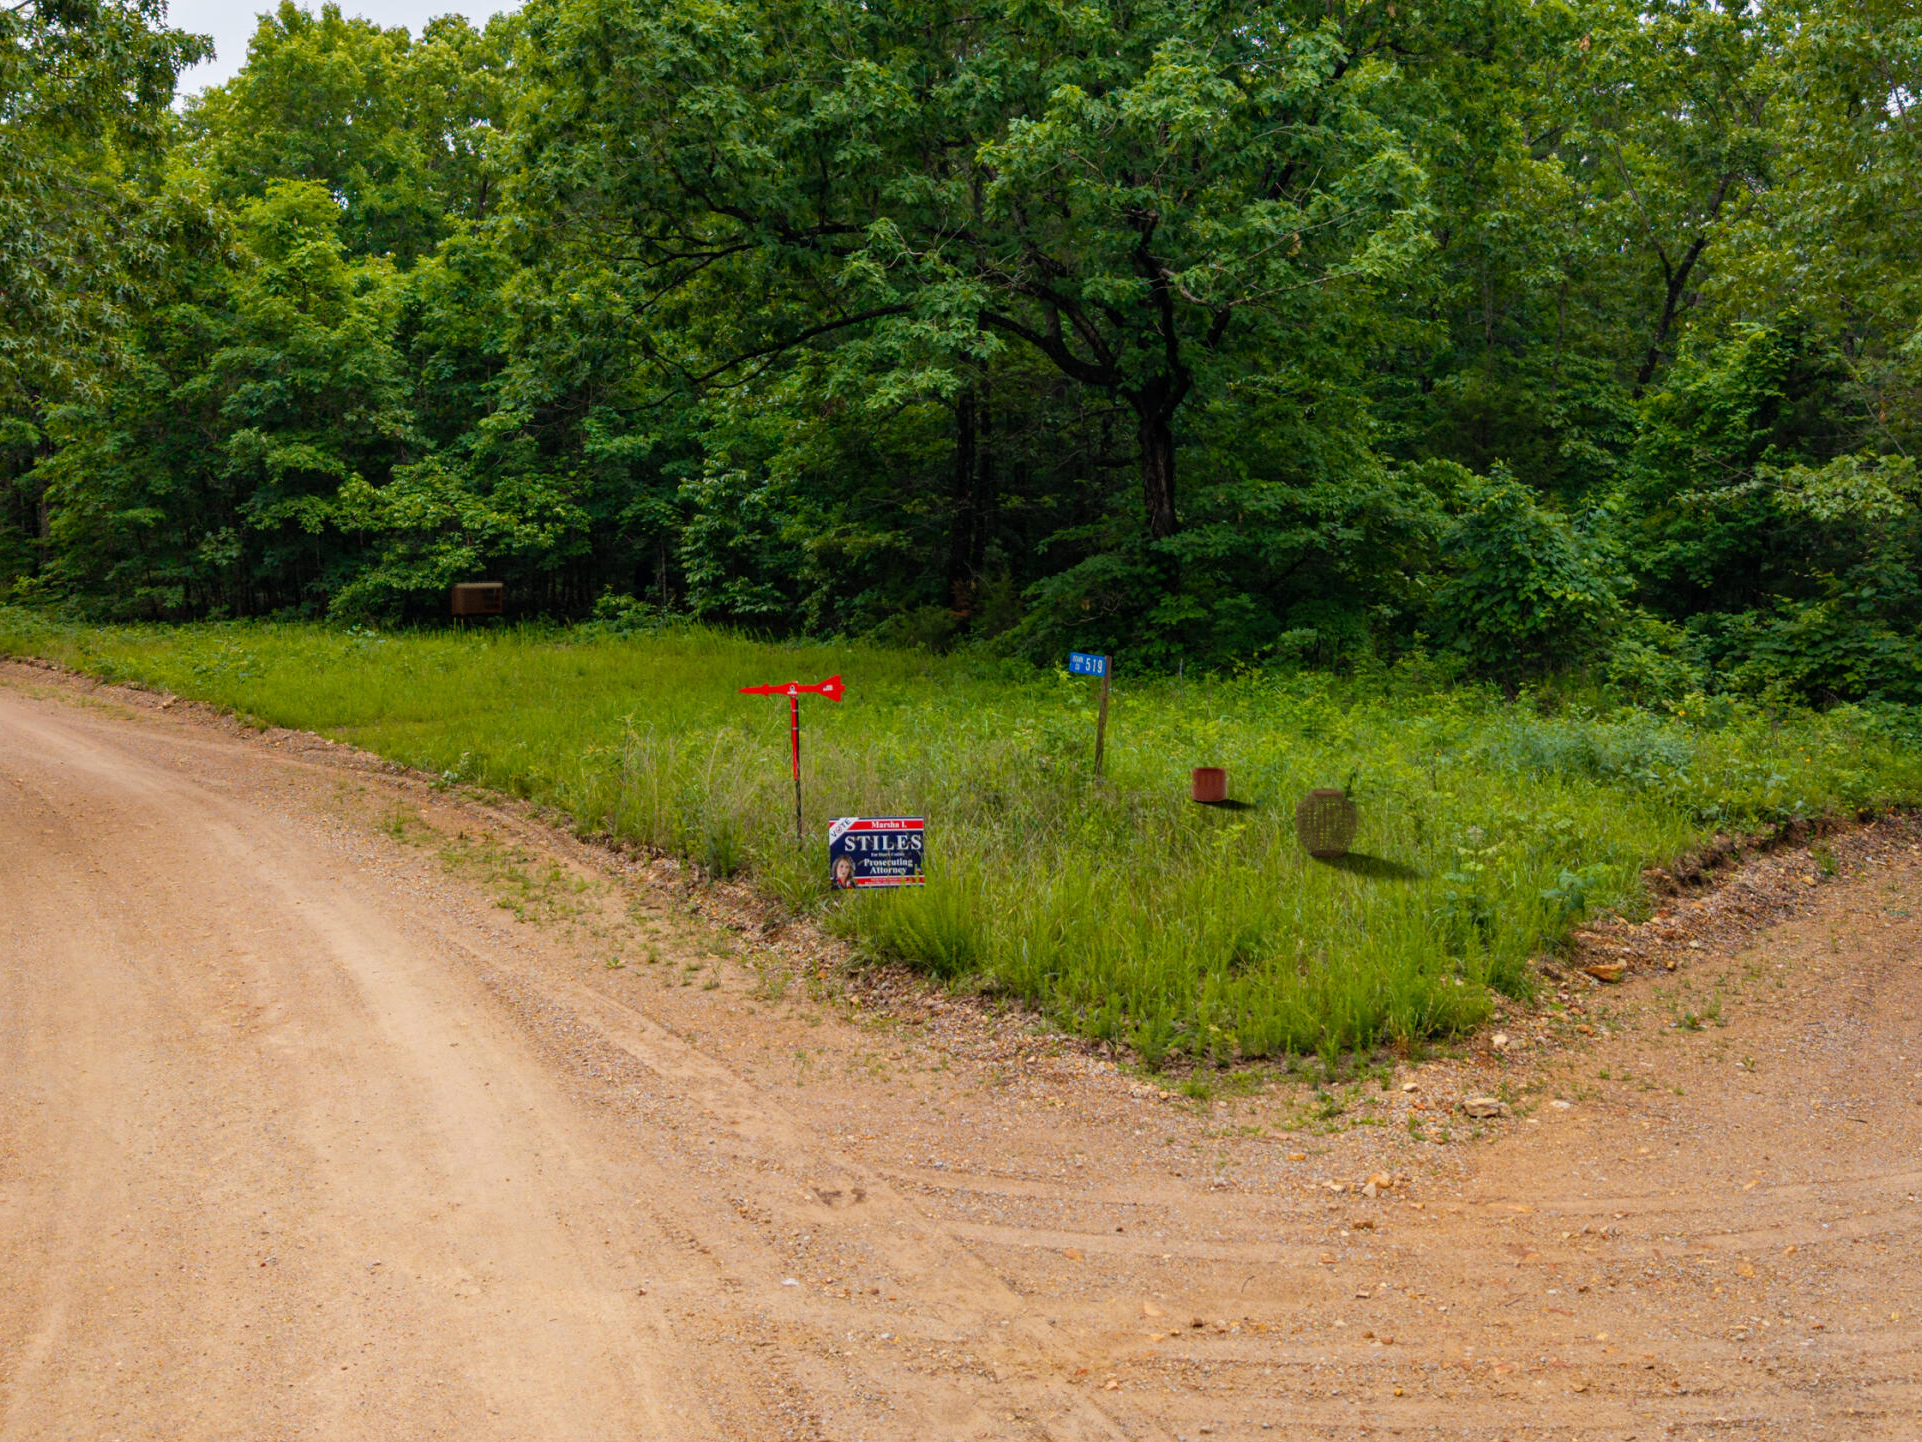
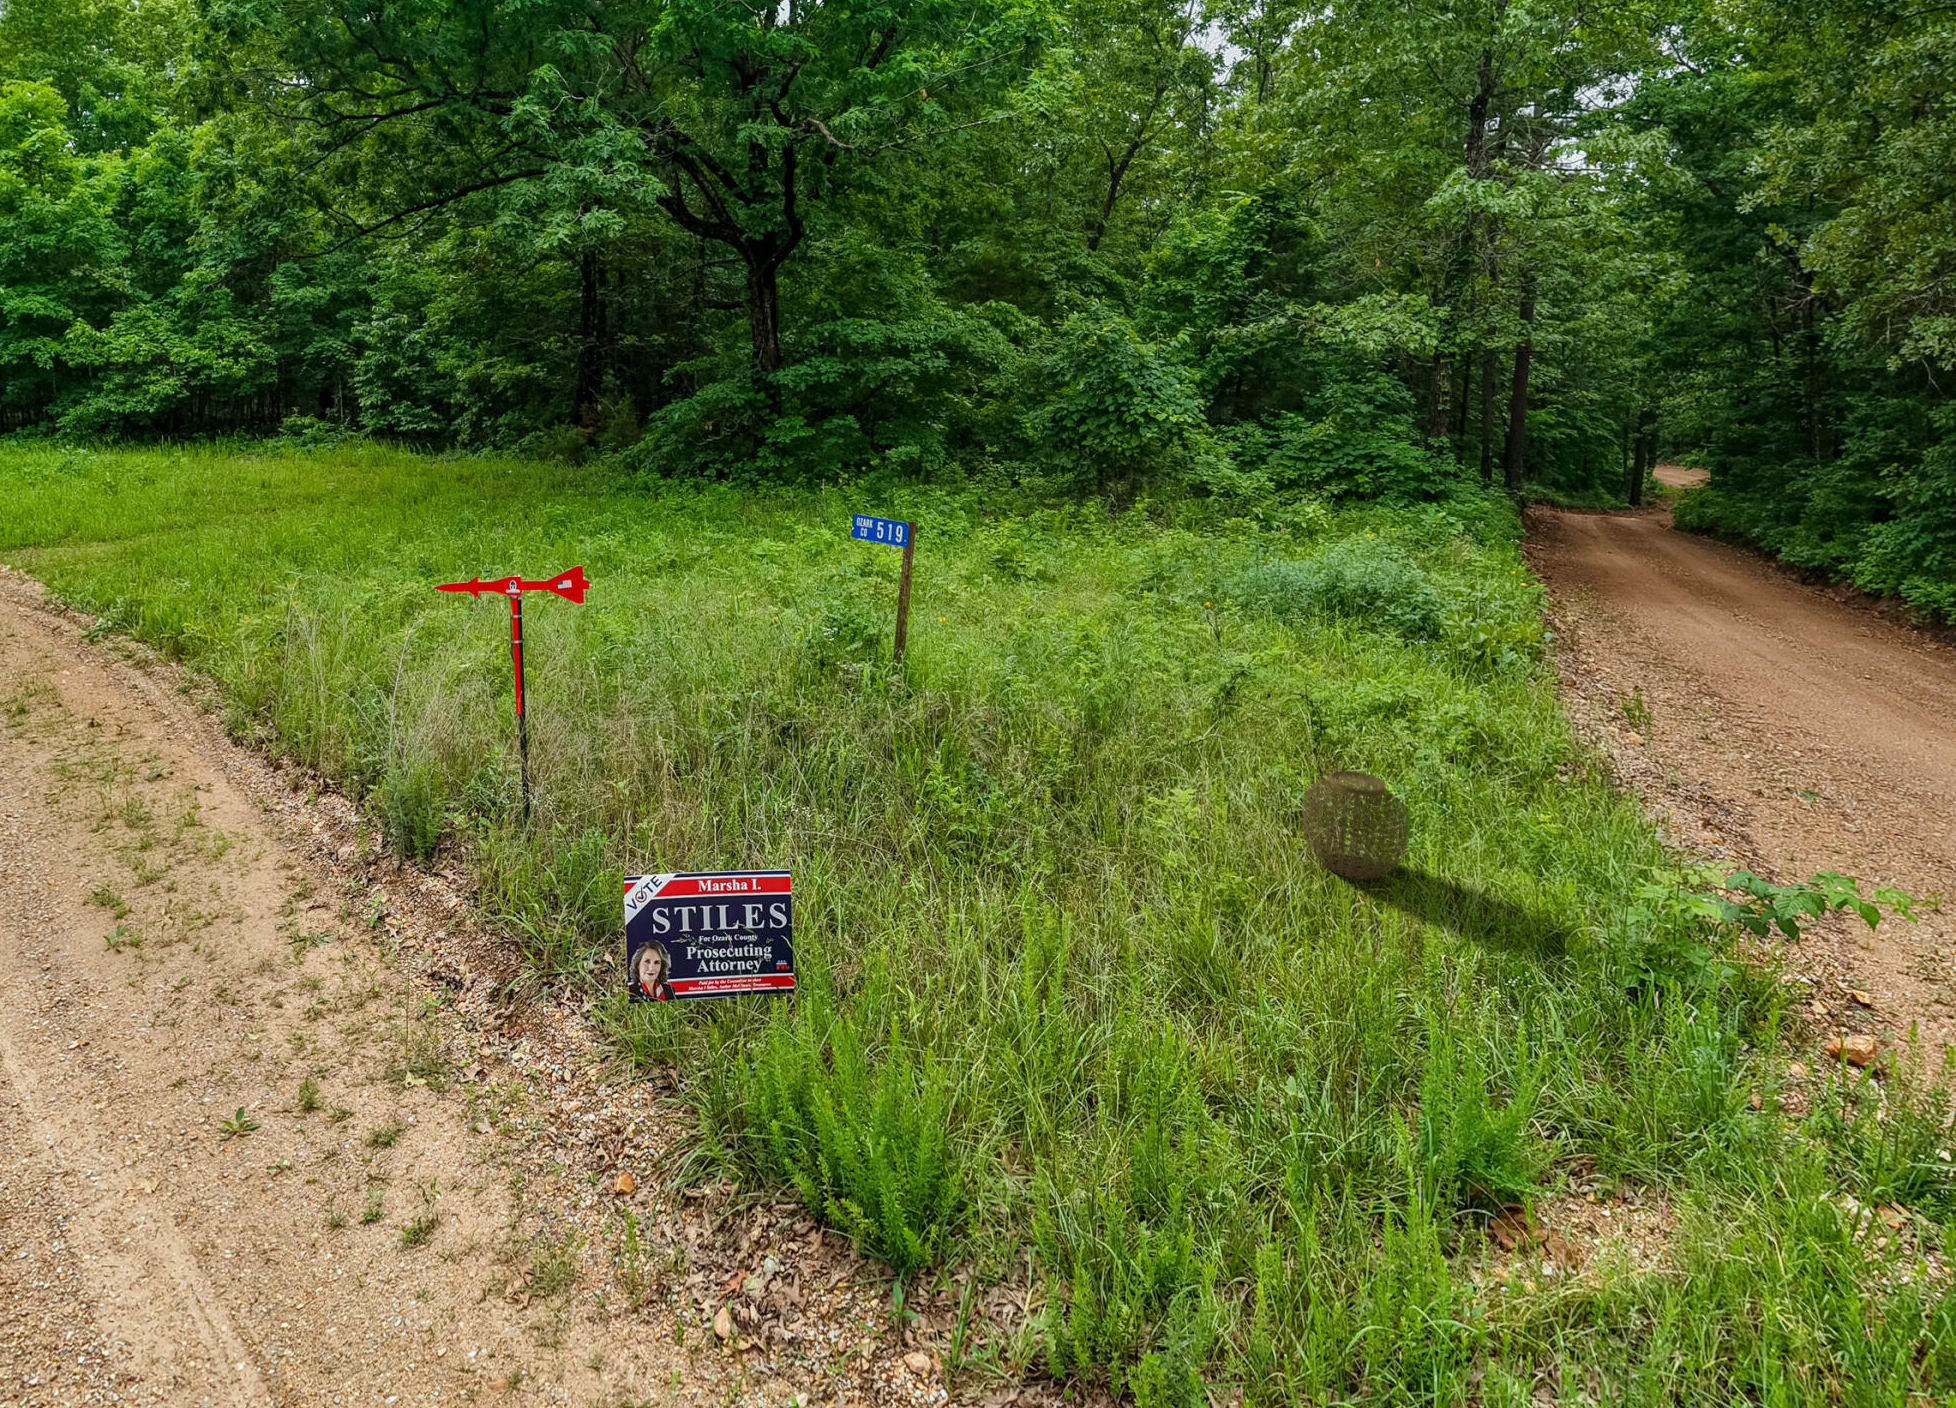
bench: present [452,583,502,615] -> none [168,407,213,434]
planter: present [1192,767,1227,802] -> none [1016,671,1062,720]

